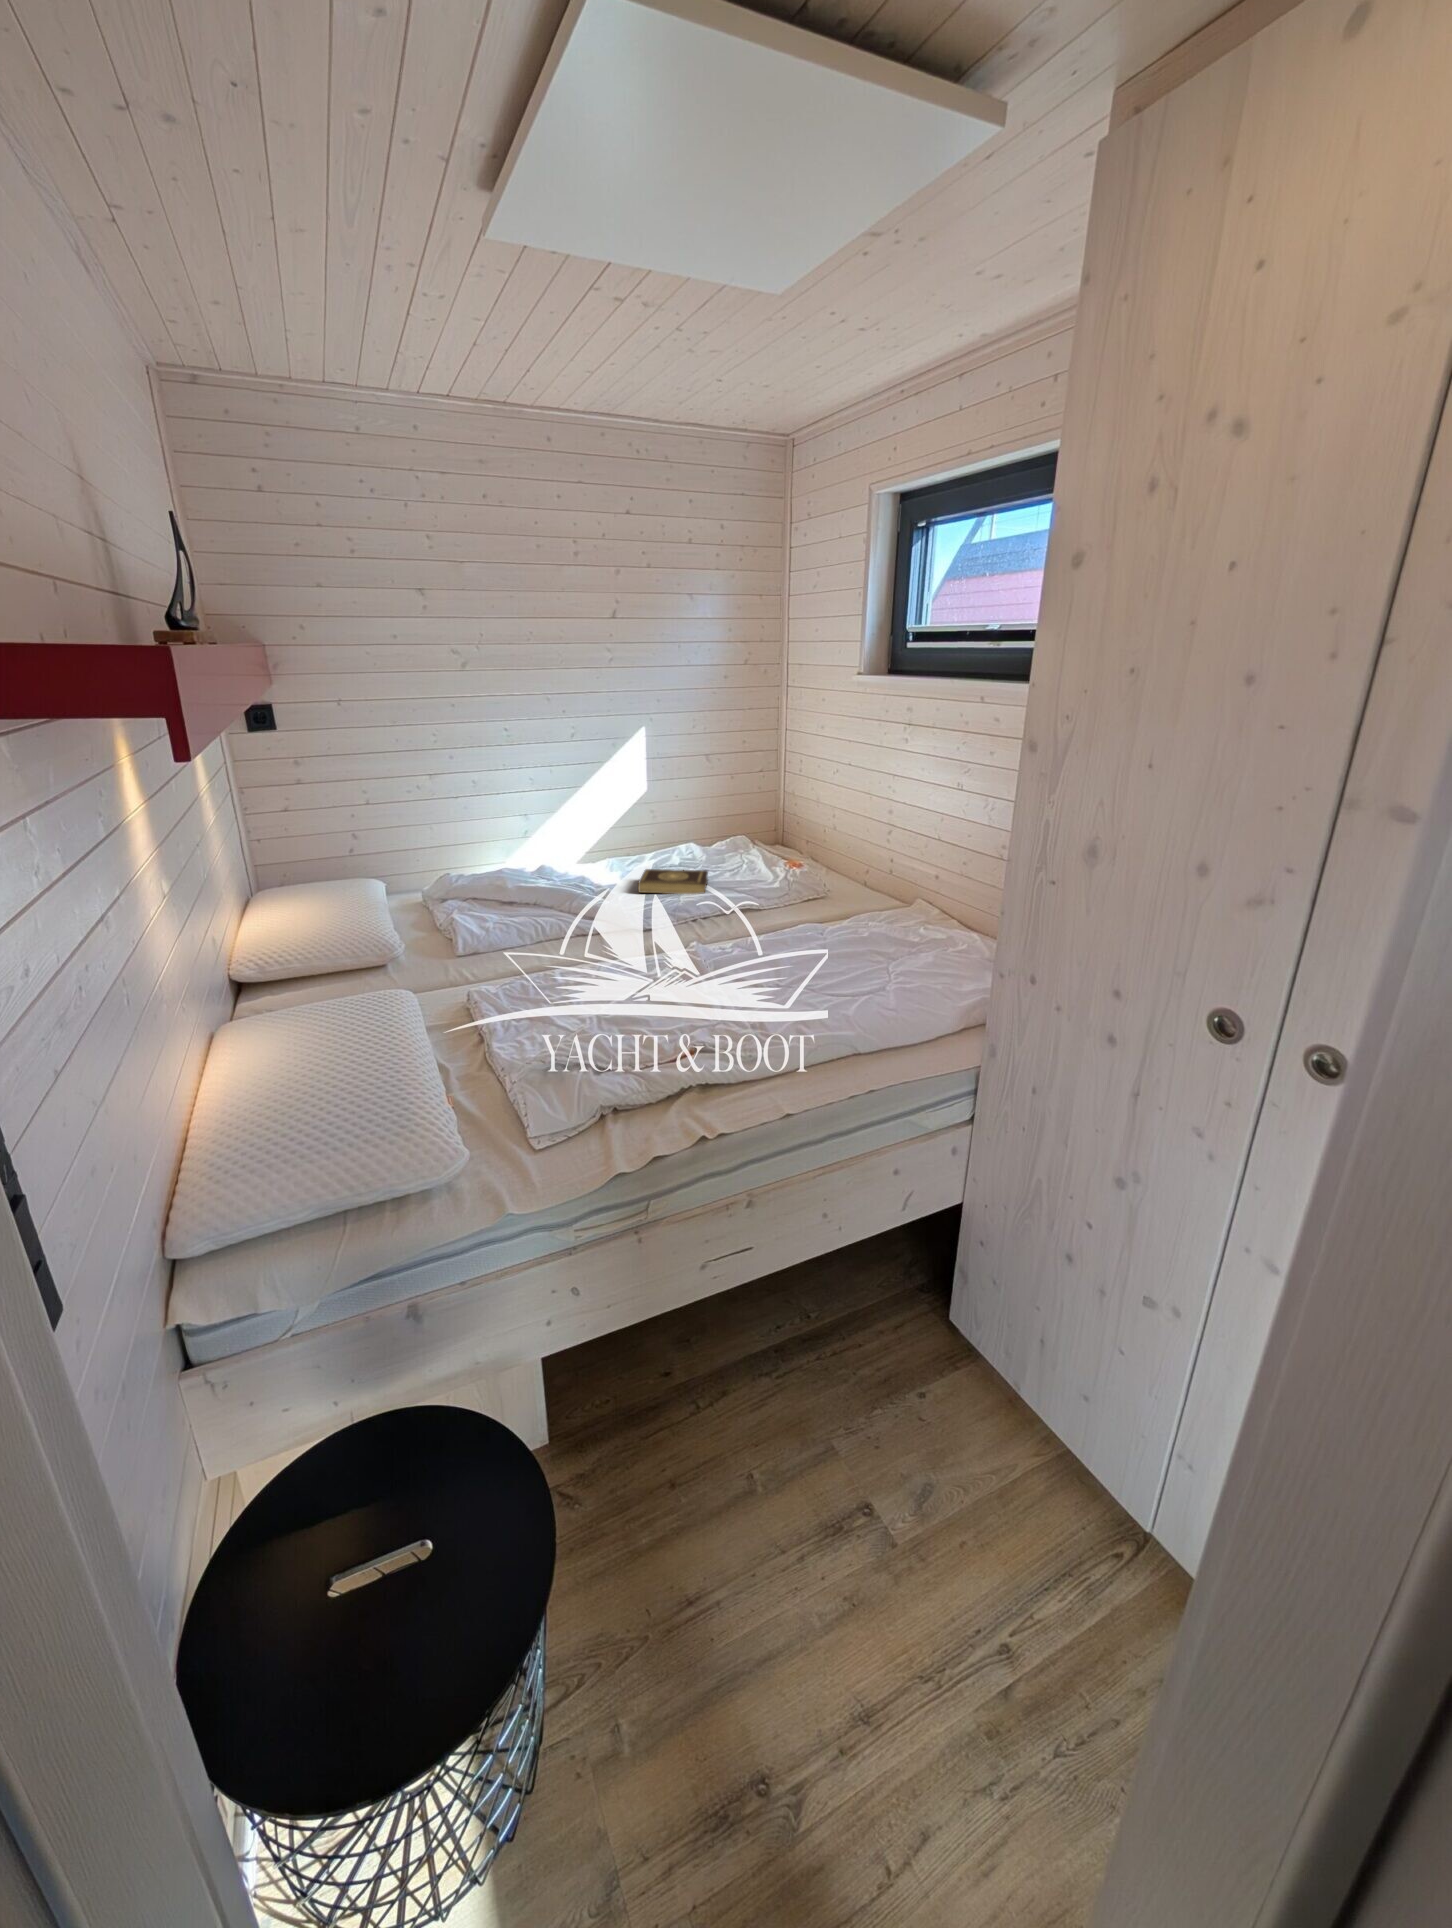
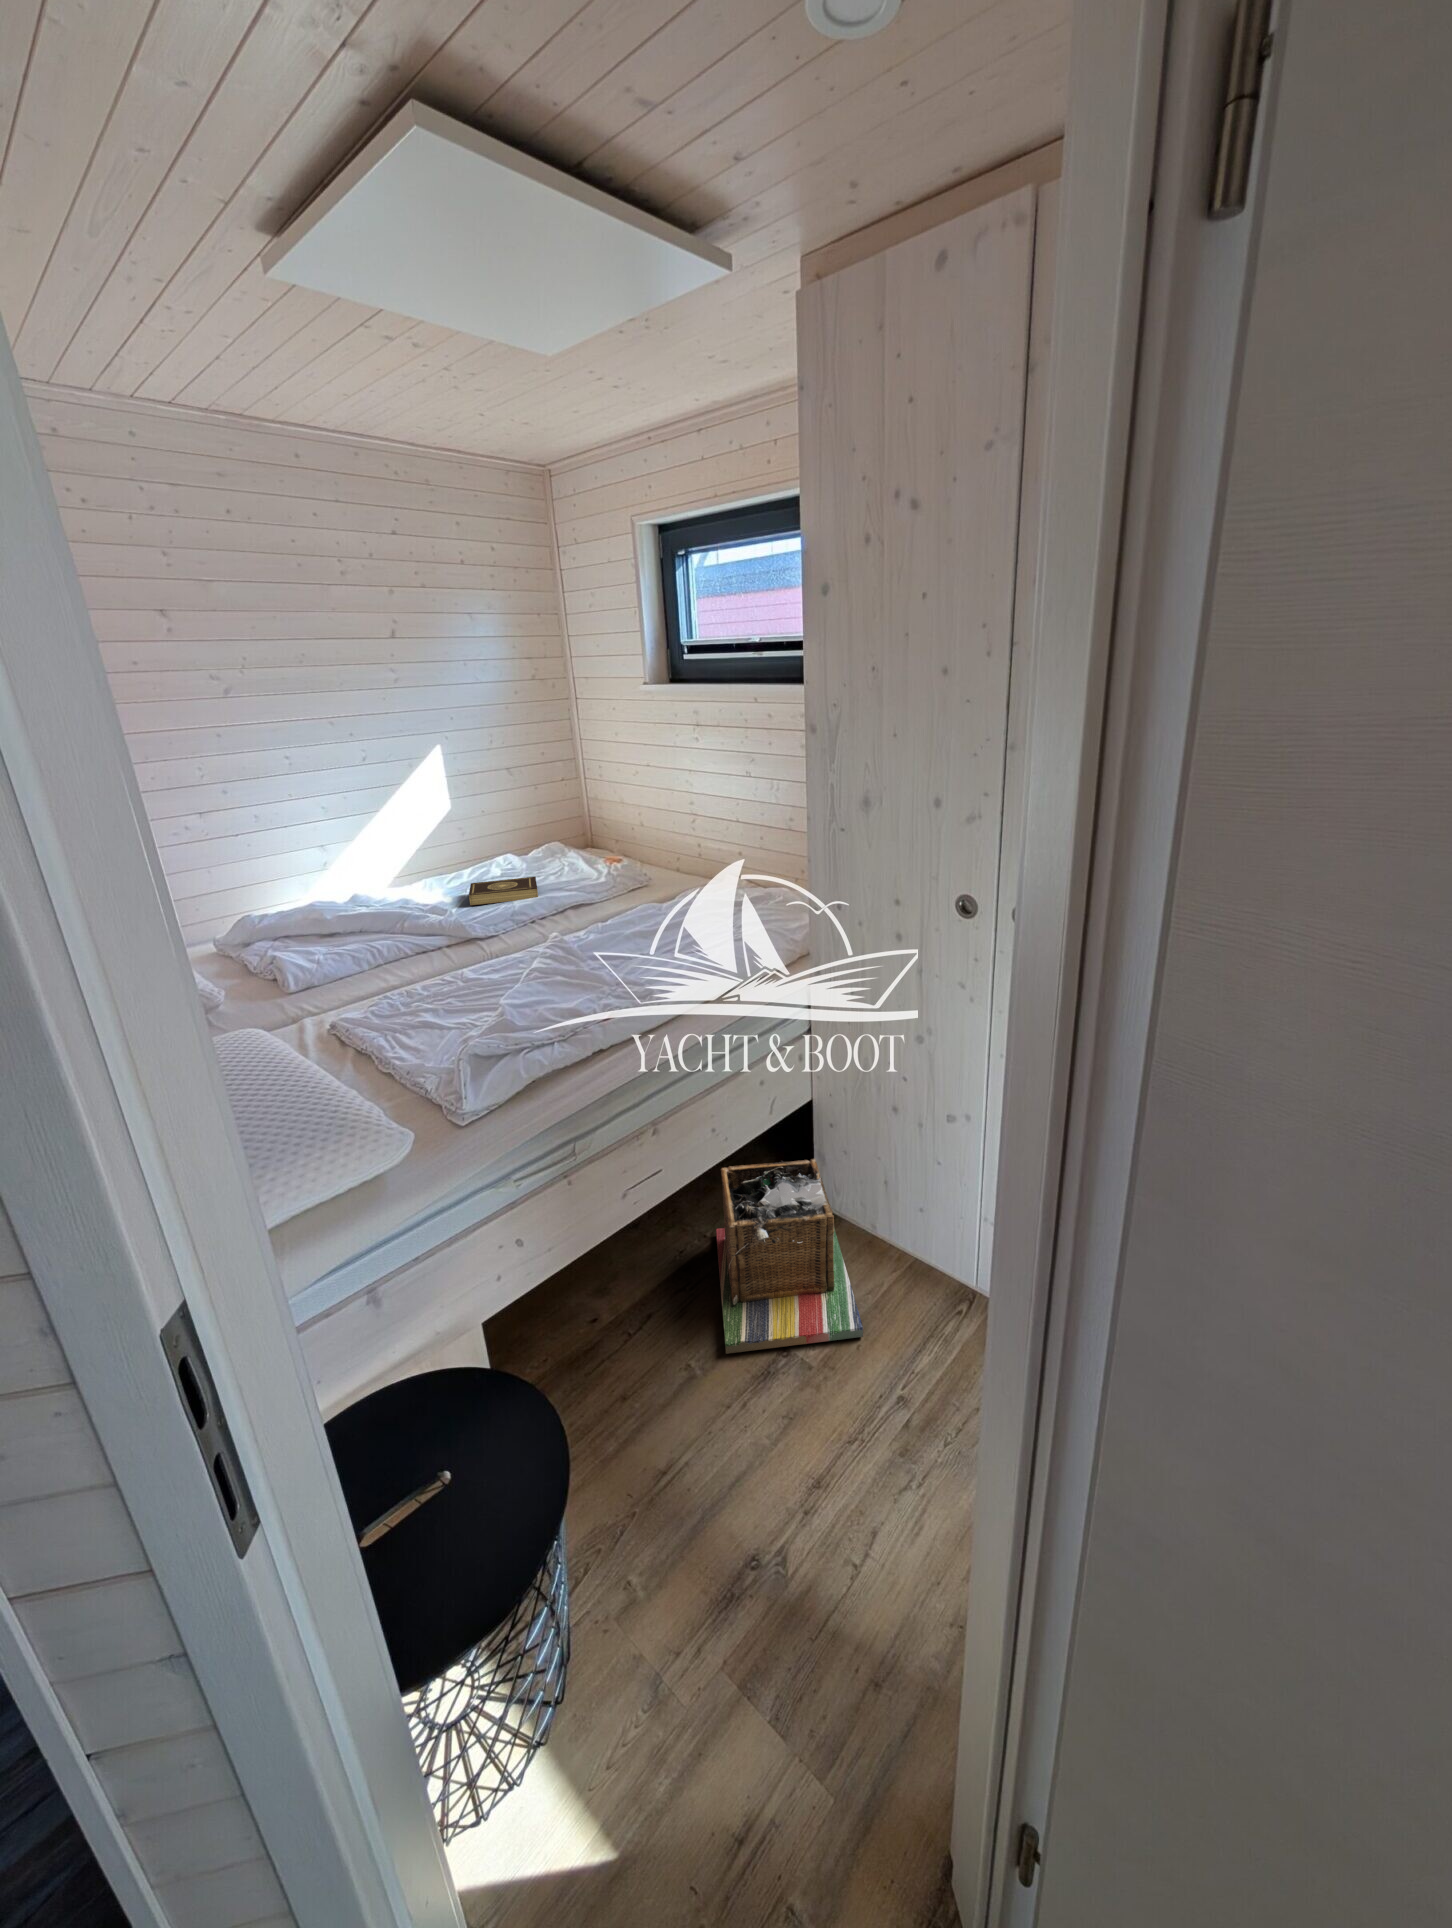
laundry basket: none [795,1251,972,1531] -> present [716,1159,863,1354]

